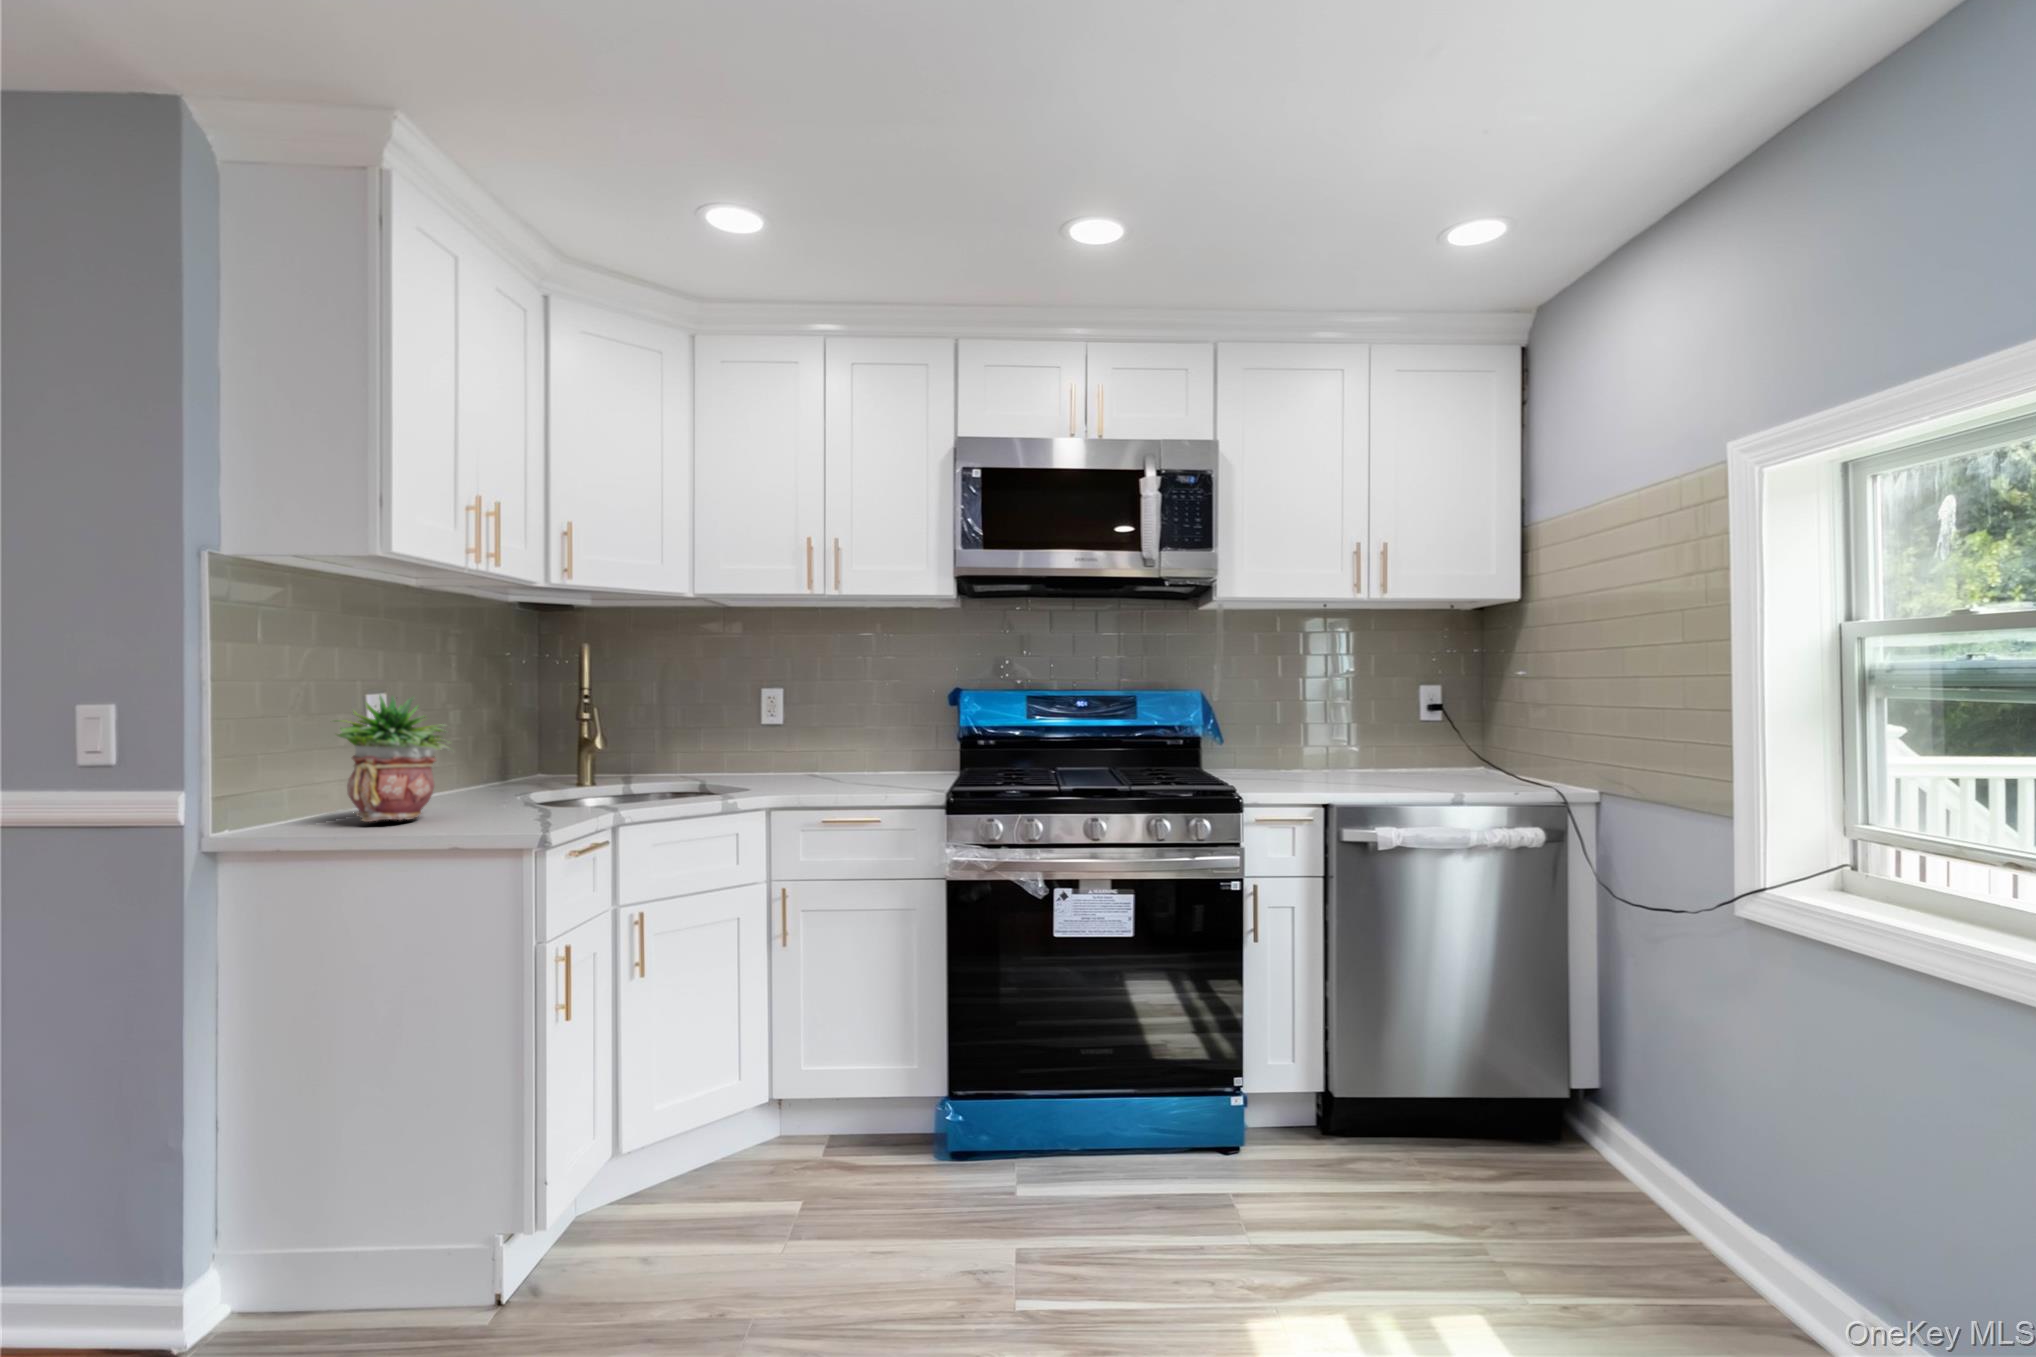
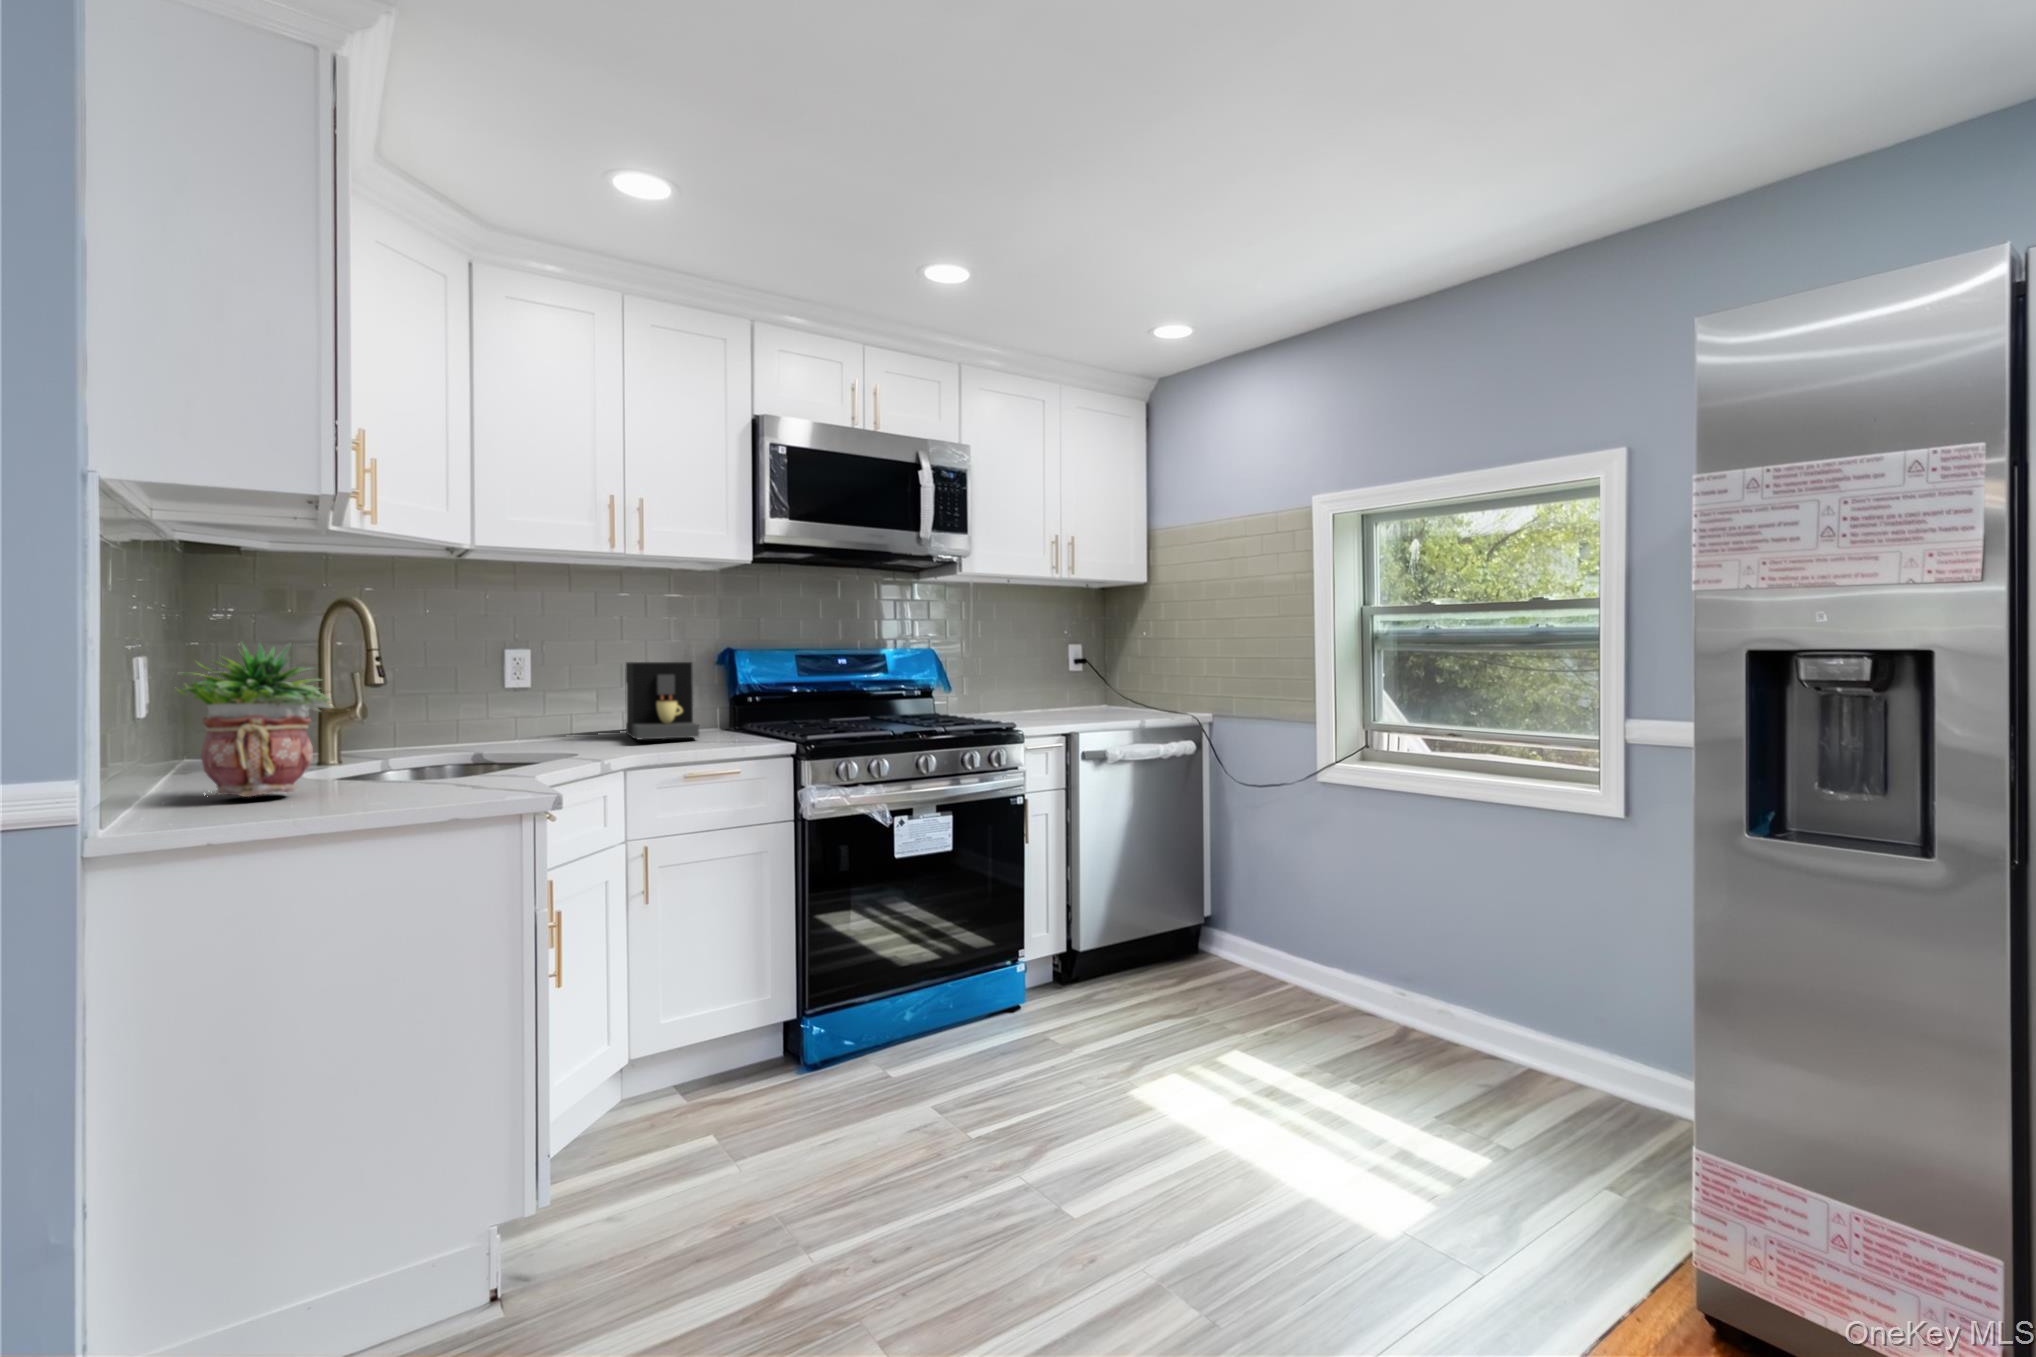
coffee maker: none [828,699,916,779] -> present [625,662,699,739]

